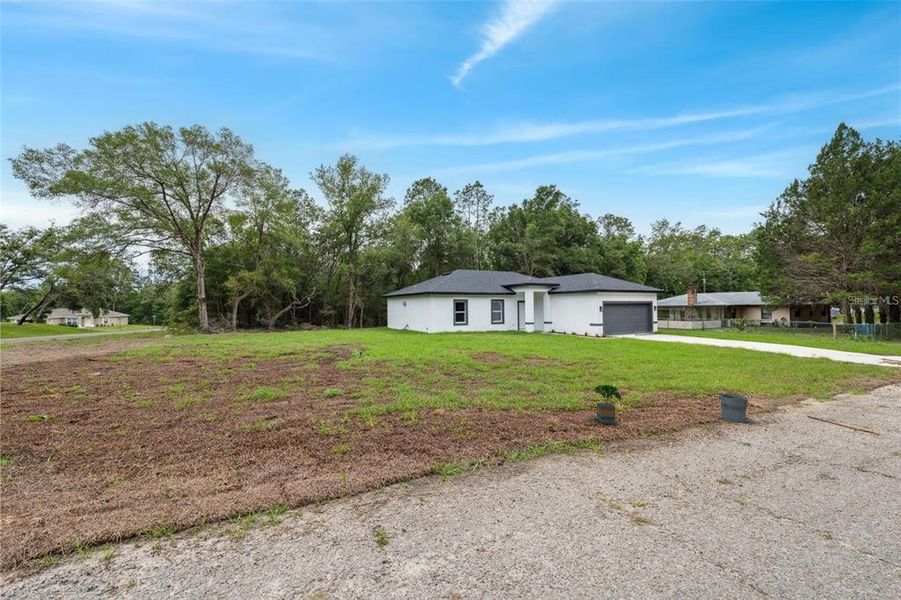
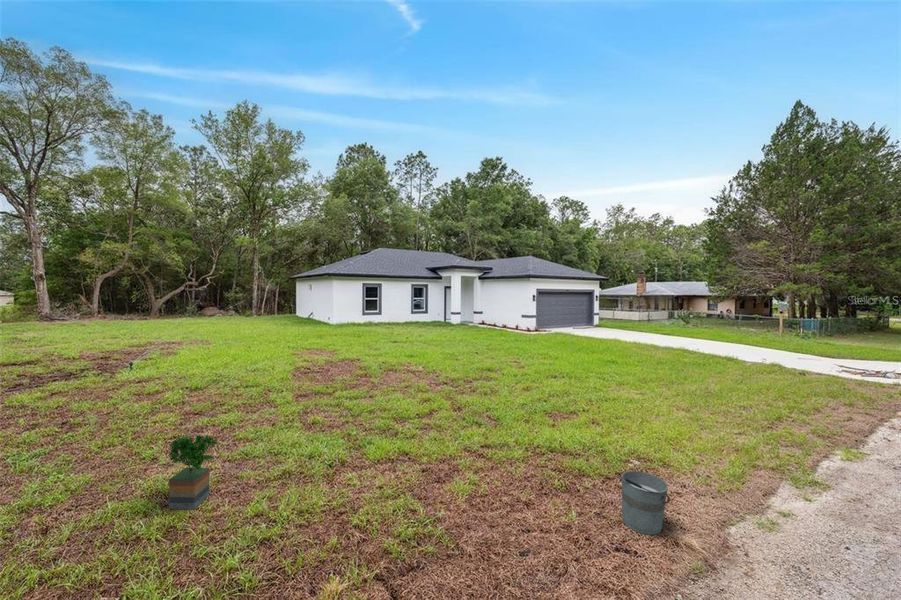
potted tree: present [594,385,622,424] -> present [169,435,218,509]

